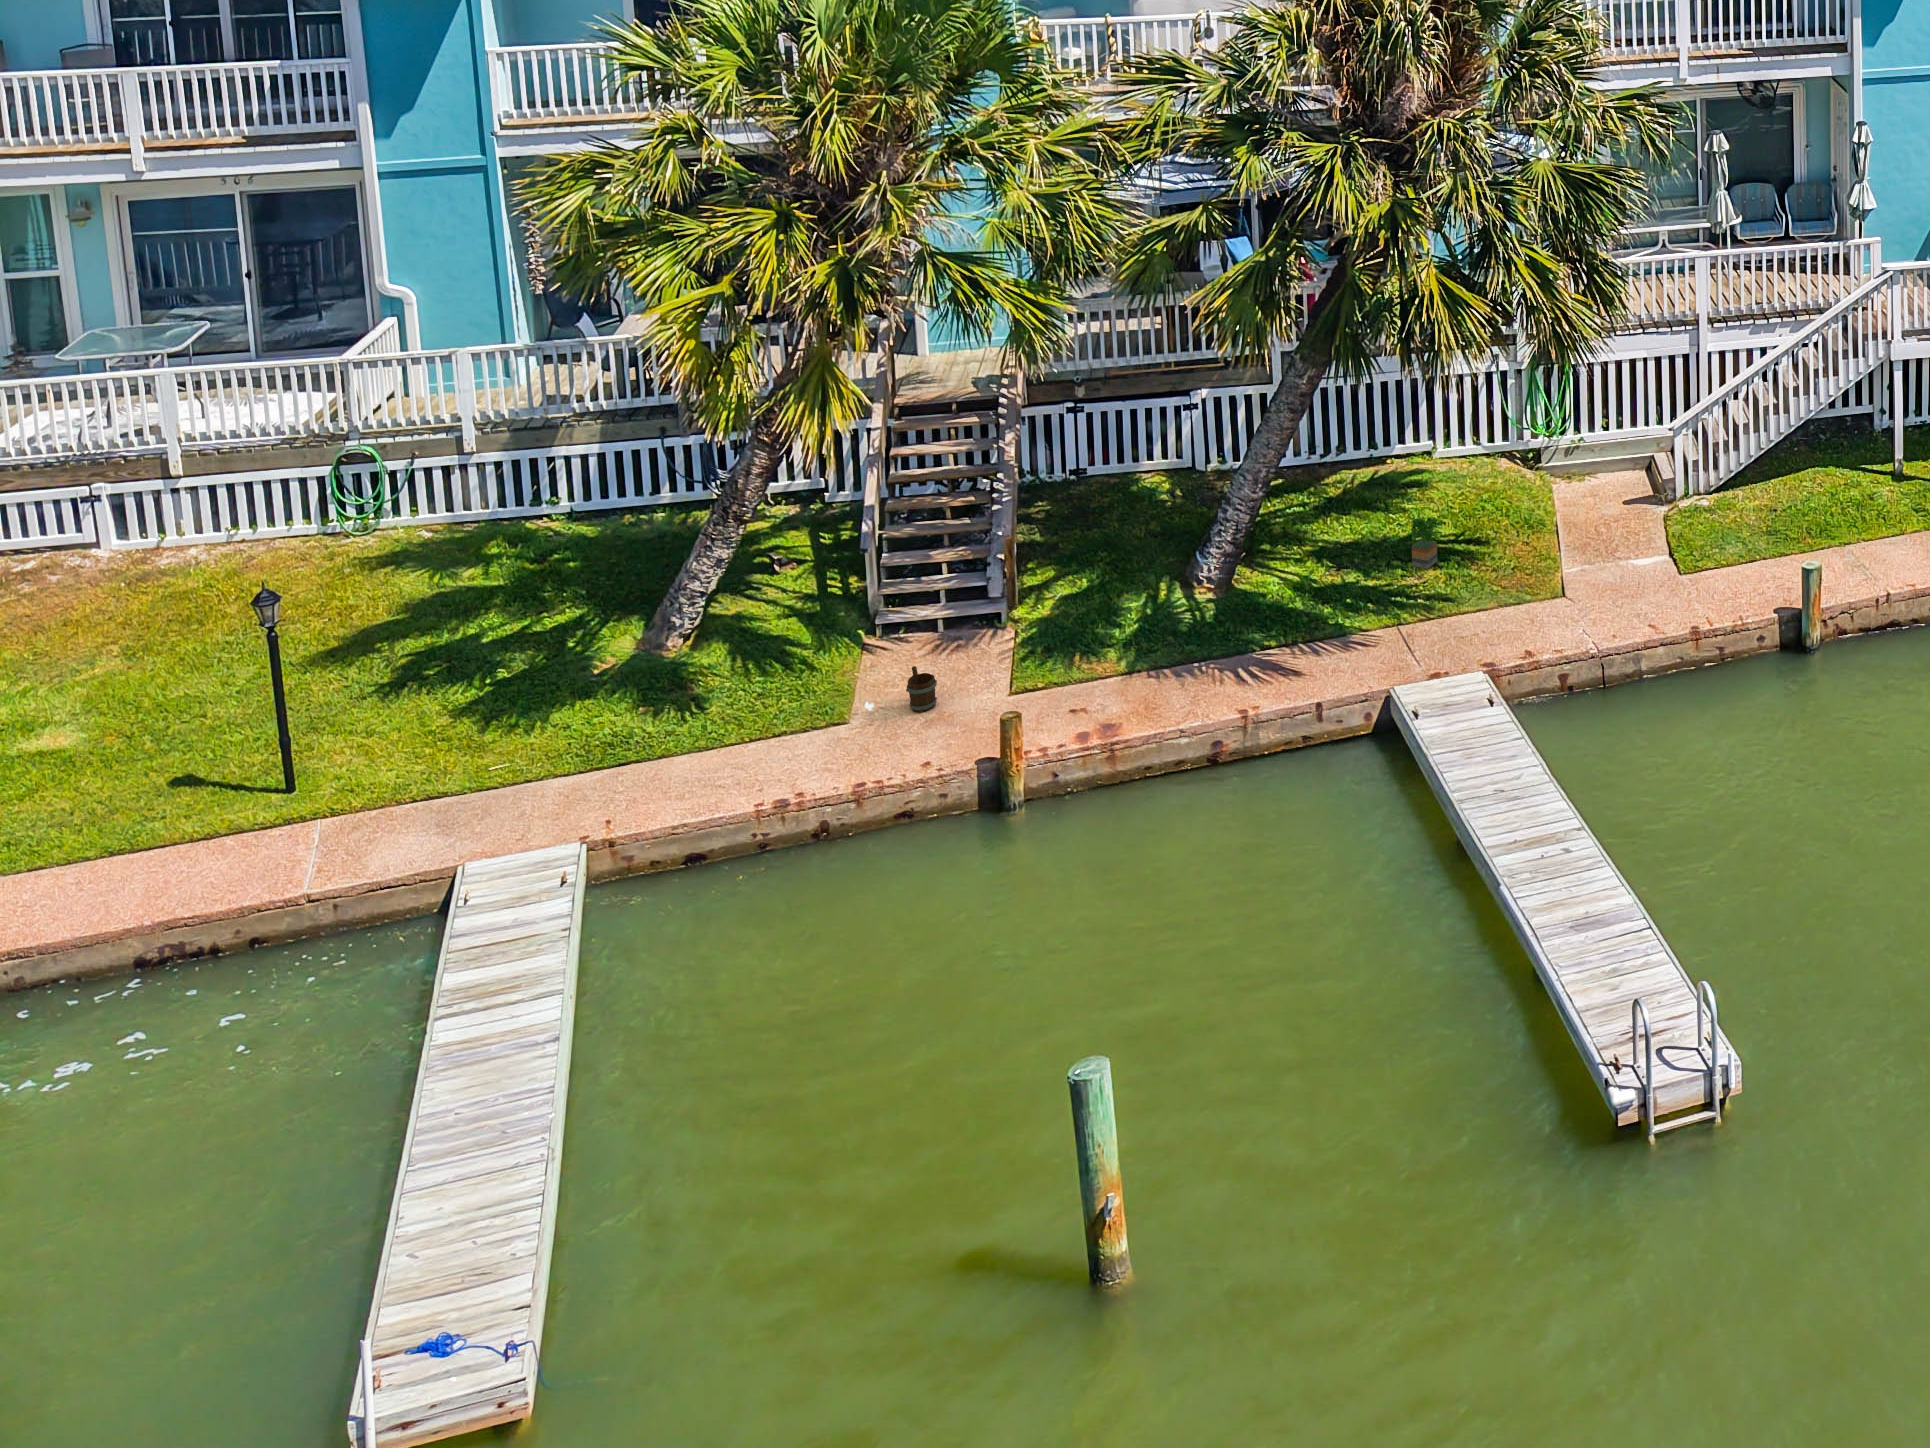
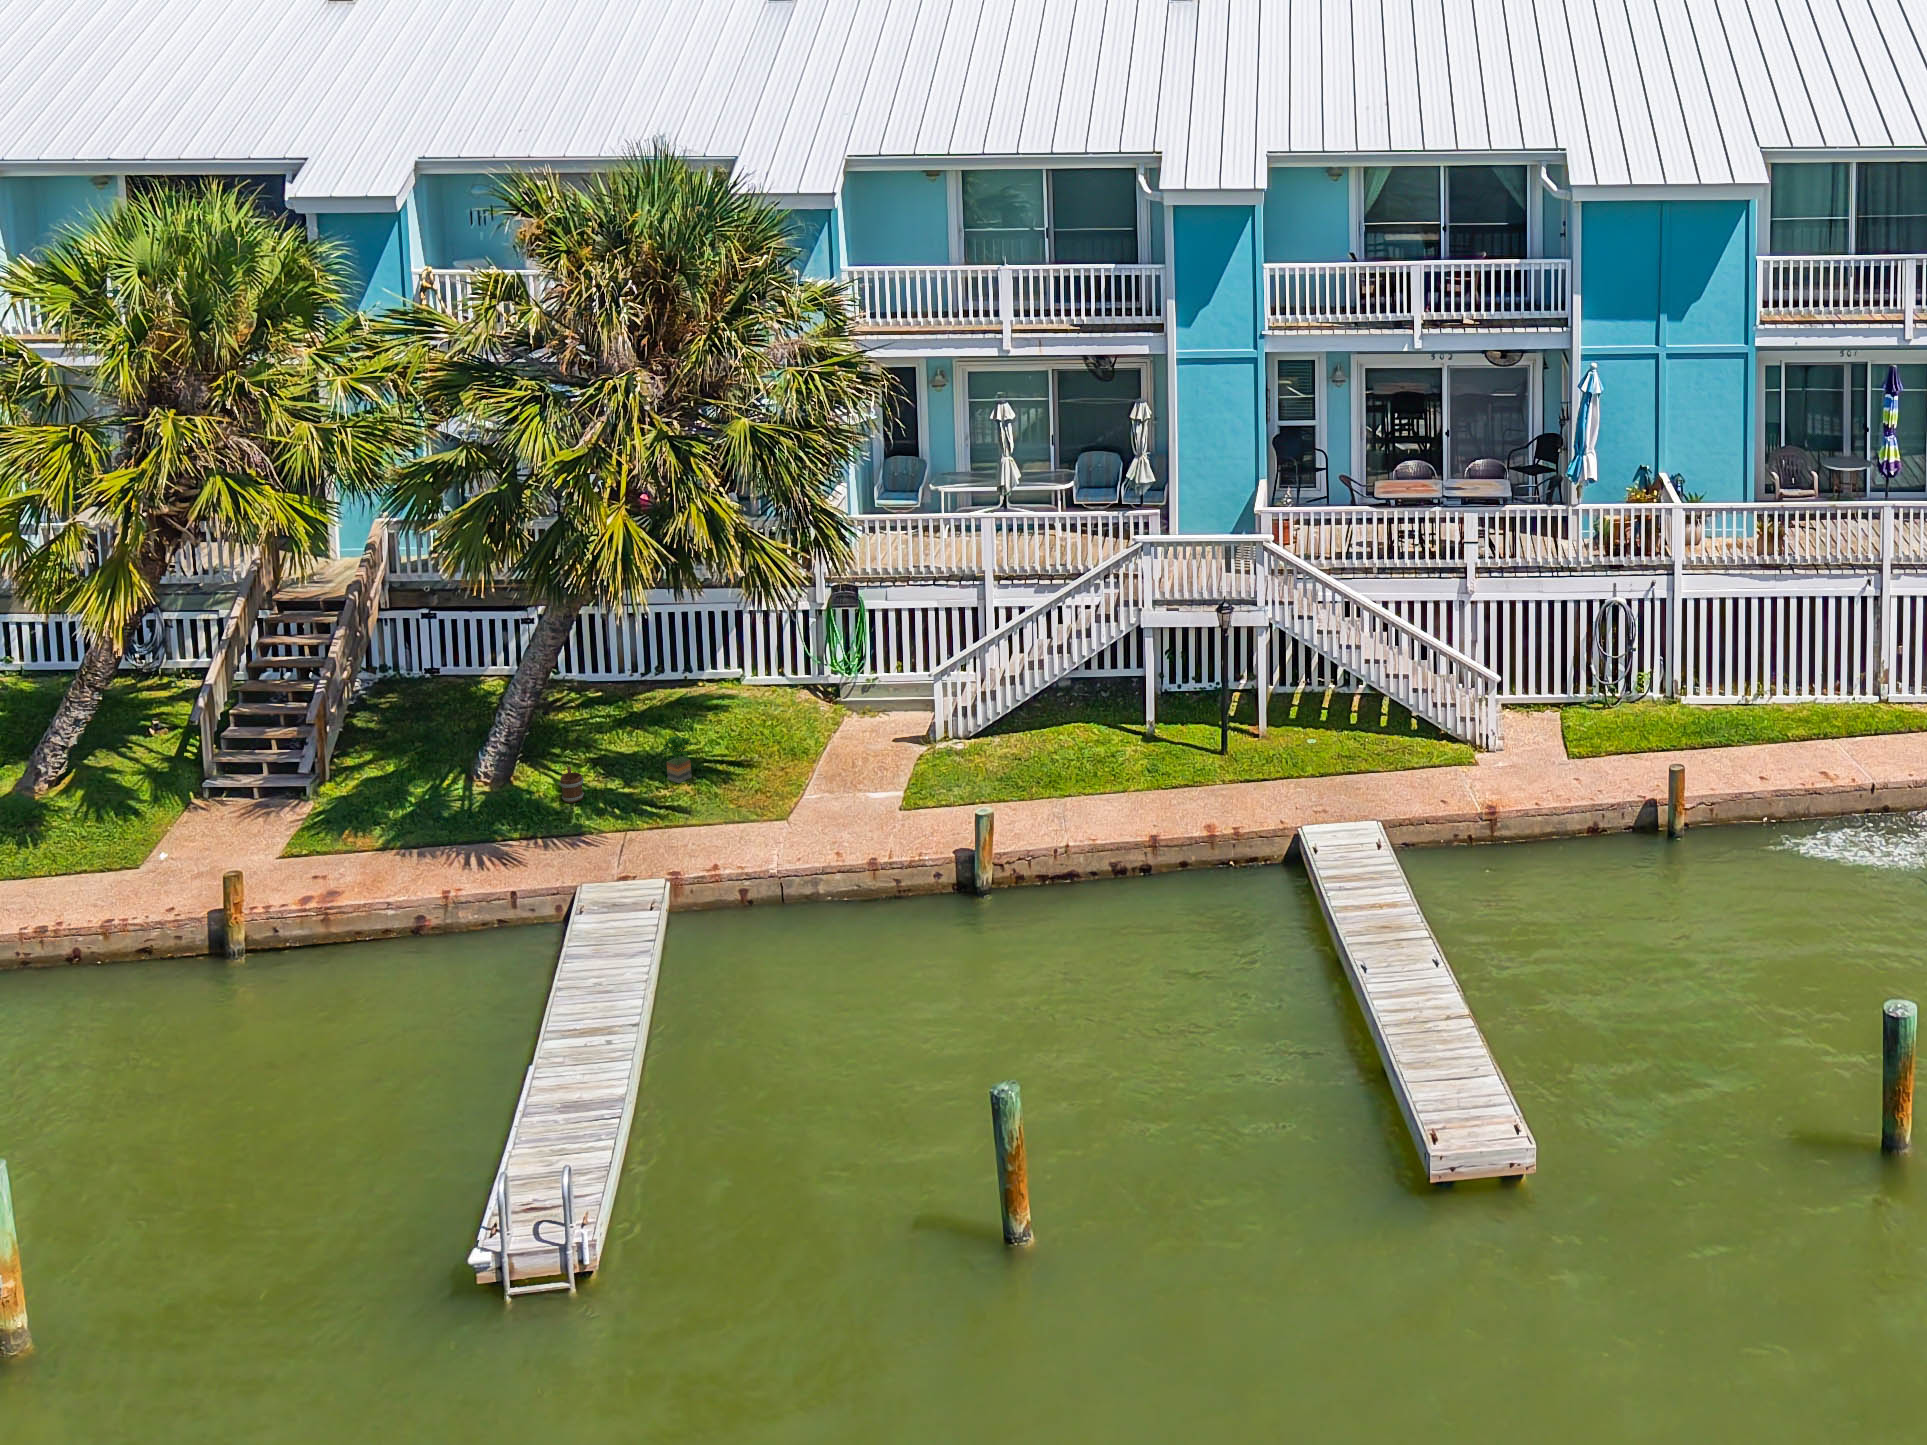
bucket: present [906,666,937,712] -> present [559,766,584,803]

